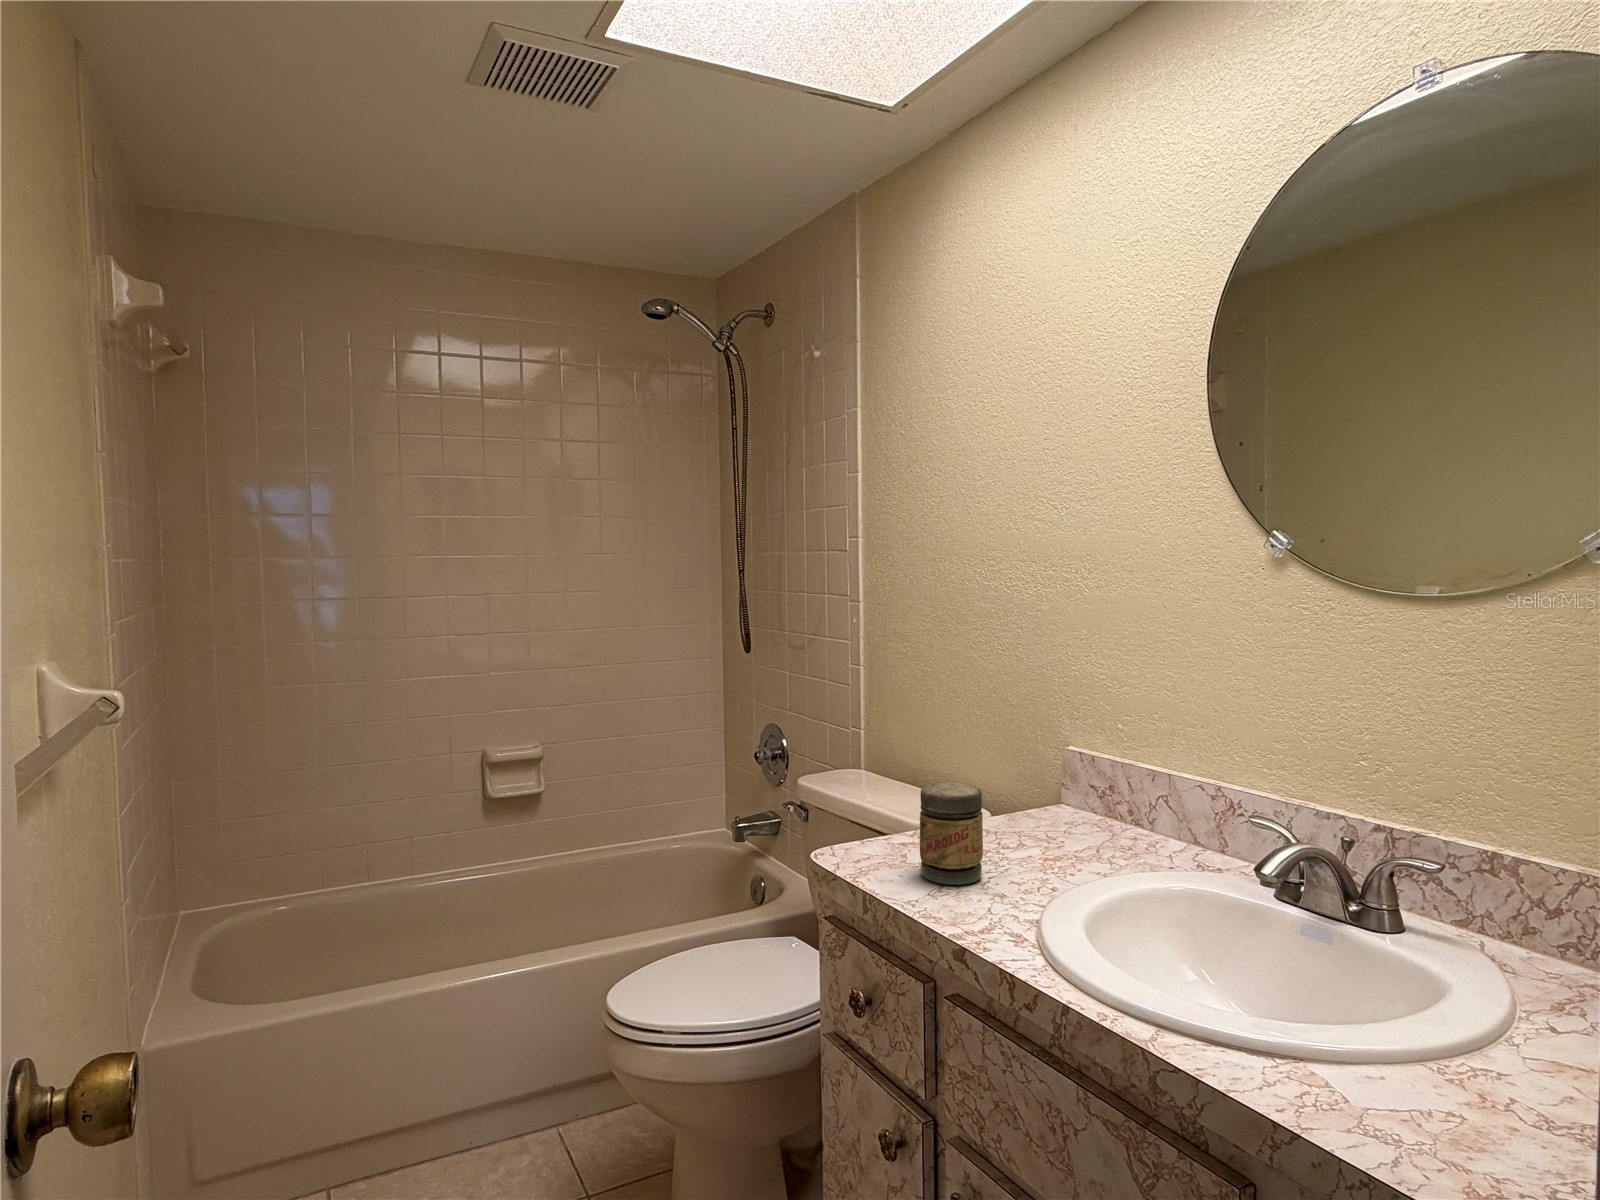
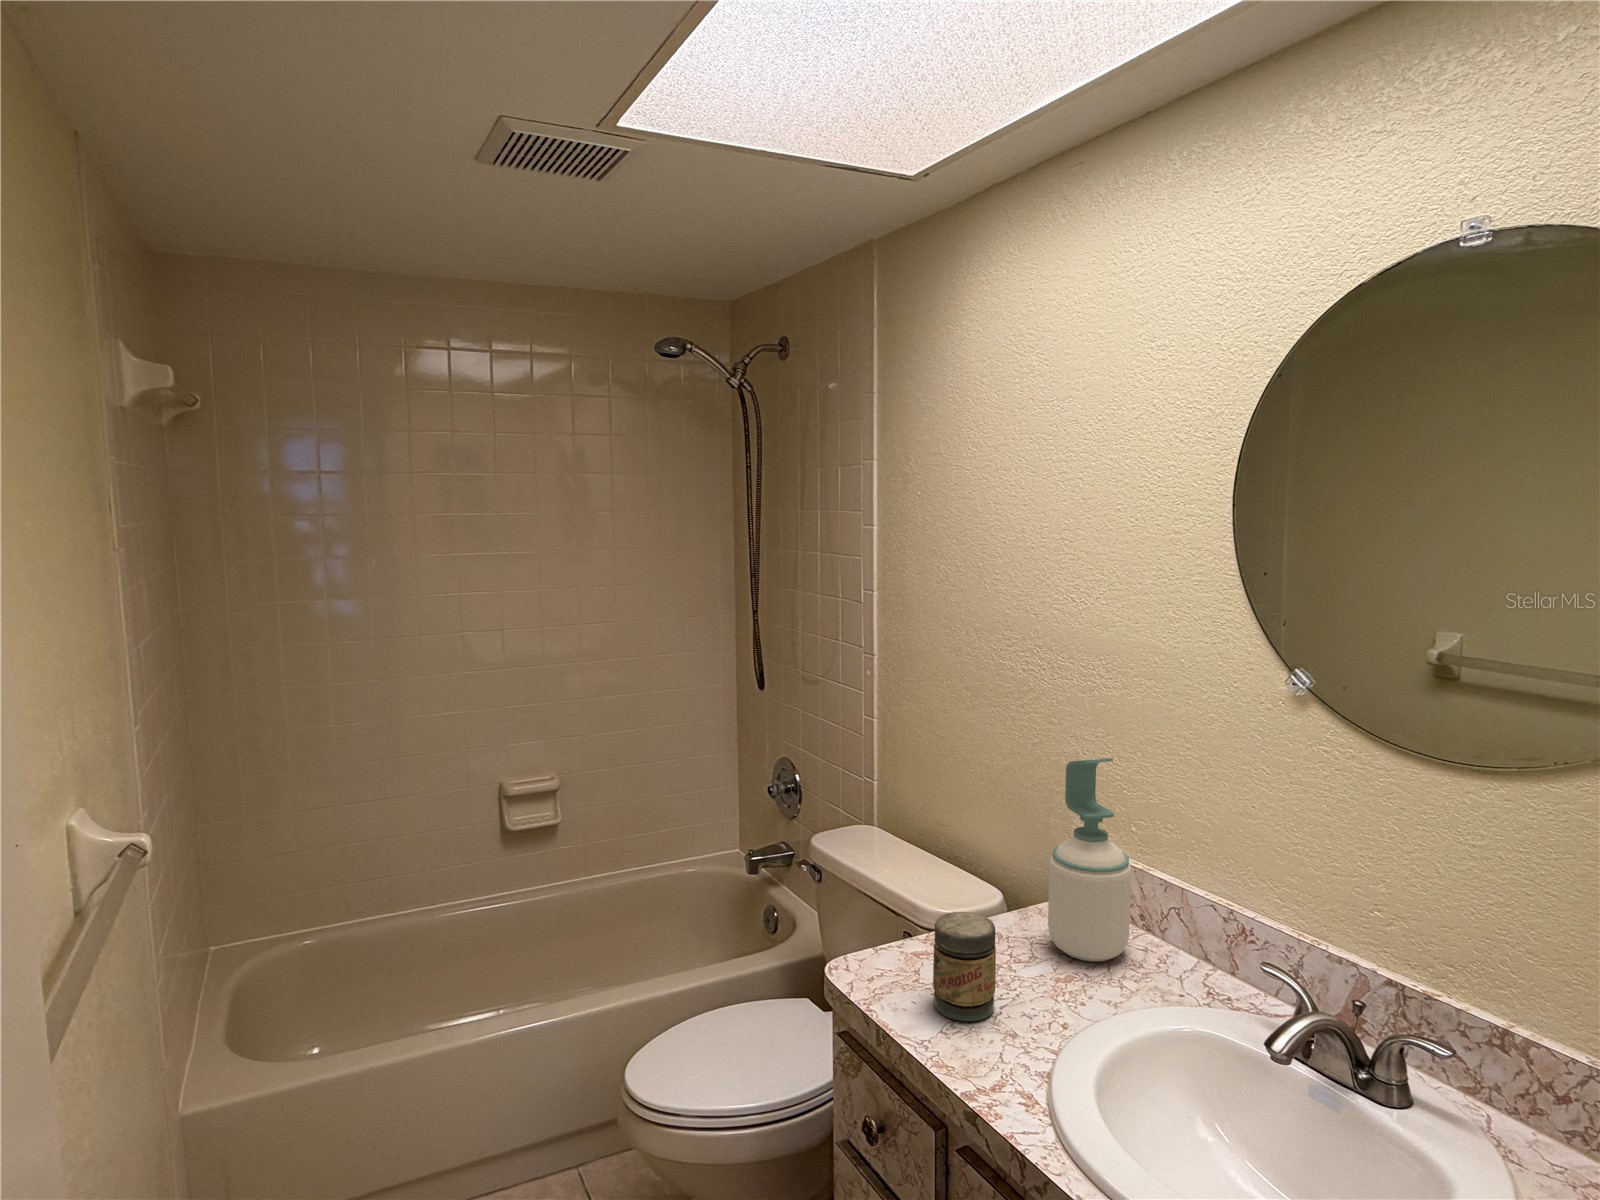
soap bottle: none [1035,639,1117,845] -> present [1048,758,1131,962]

